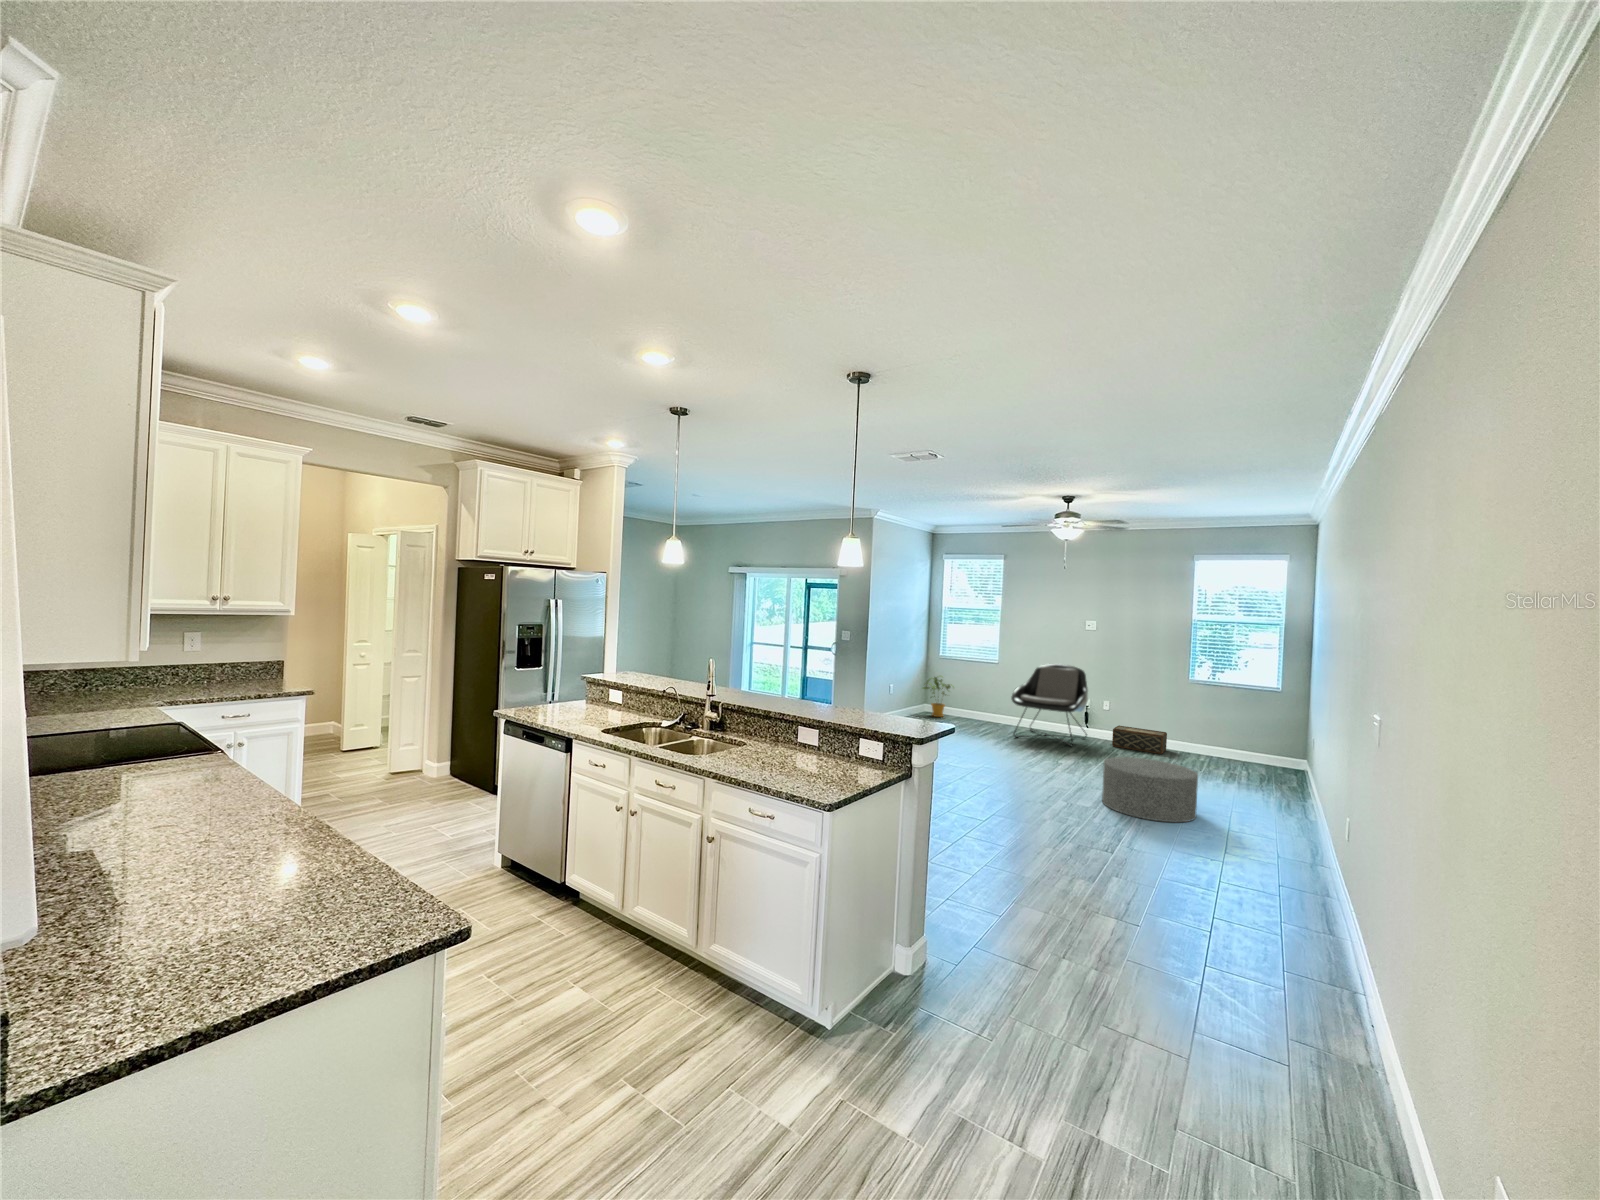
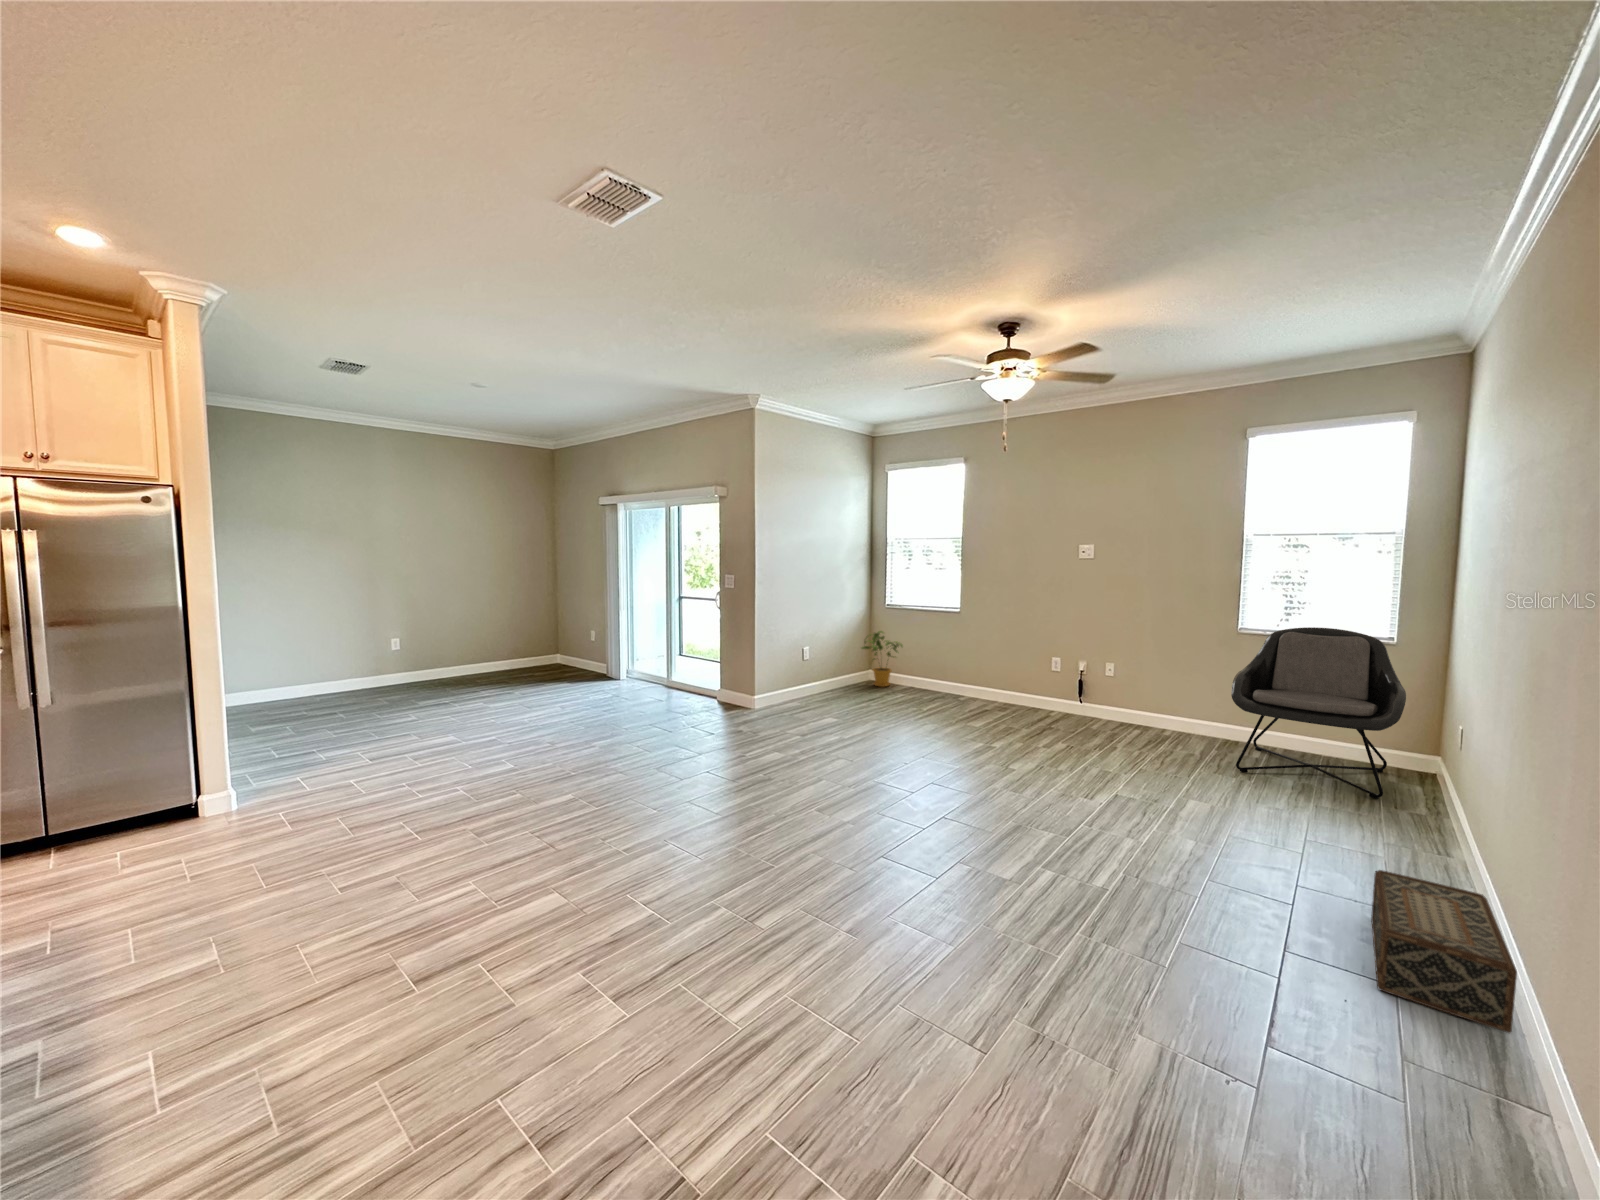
lounge chair: present [1012,664,1088,747] -> present [1231,627,1406,799]
woven basket: present [1112,725,1167,754] -> present [1371,870,1517,1033]
ottoman: present [1102,757,1198,822] -> none [1048,779,1231,929]

